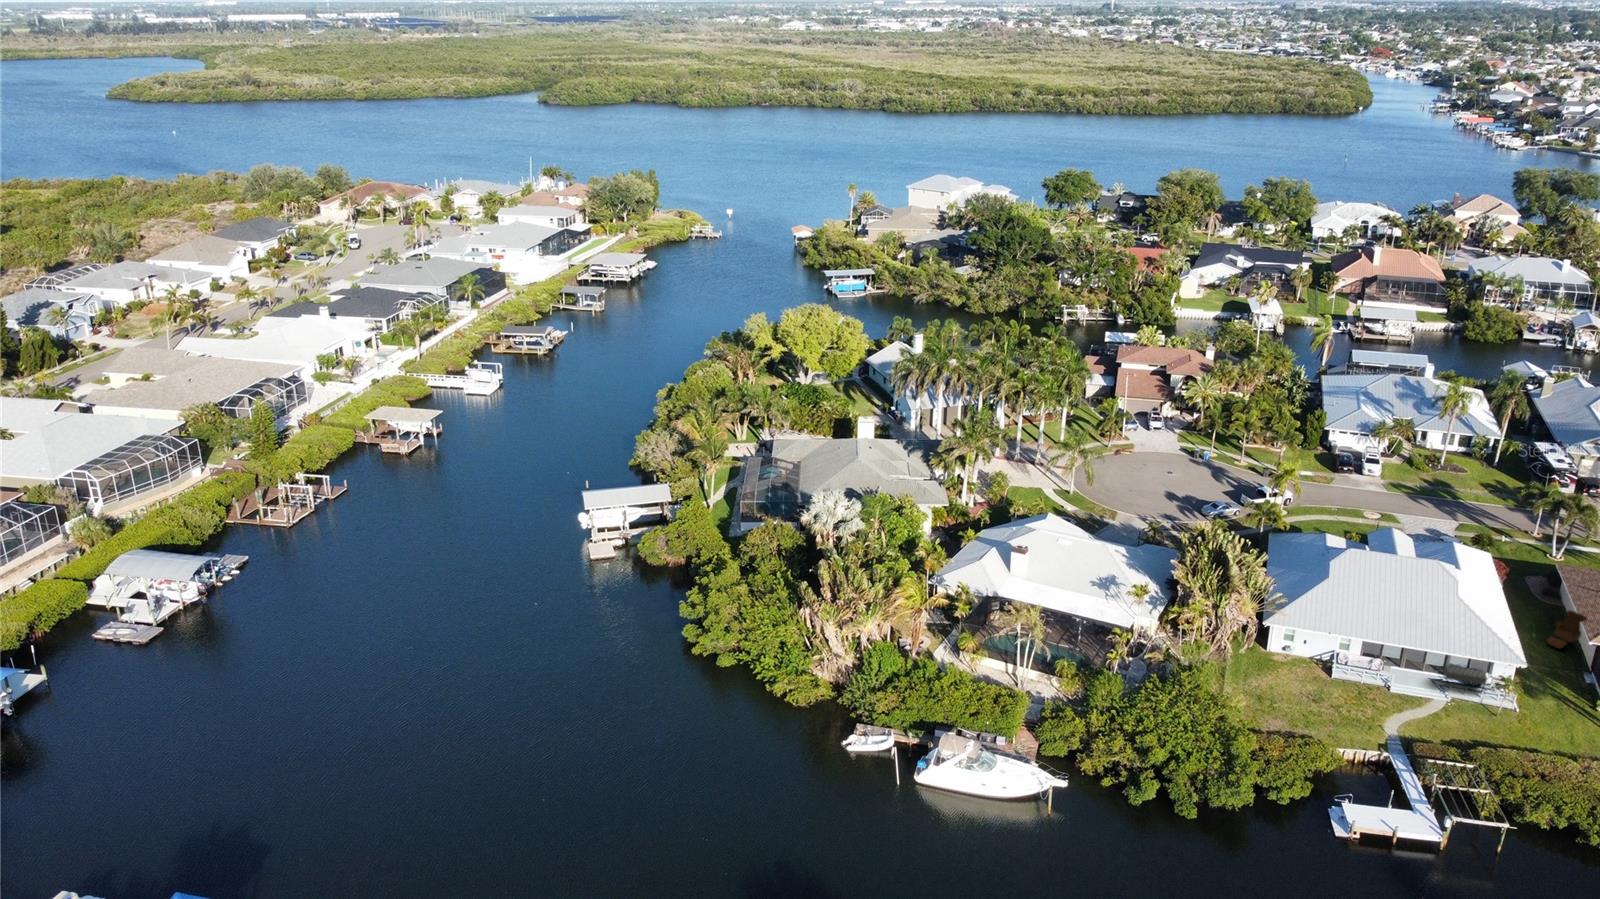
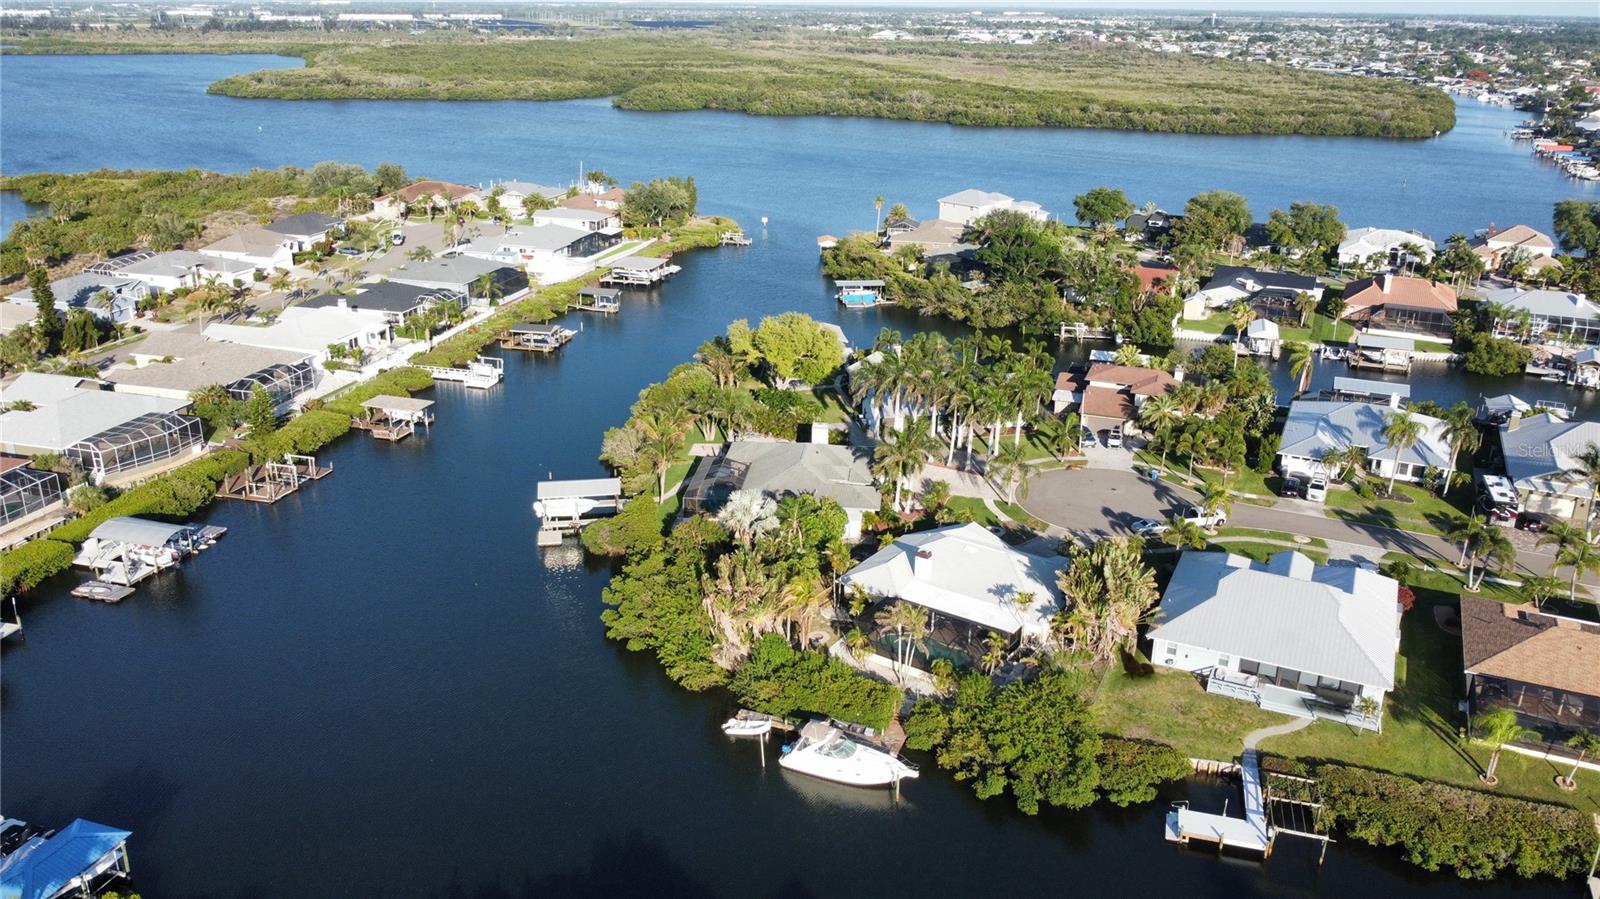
lounge chair: present [1547,611,1587,649] -> present [1120,644,1155,680]

